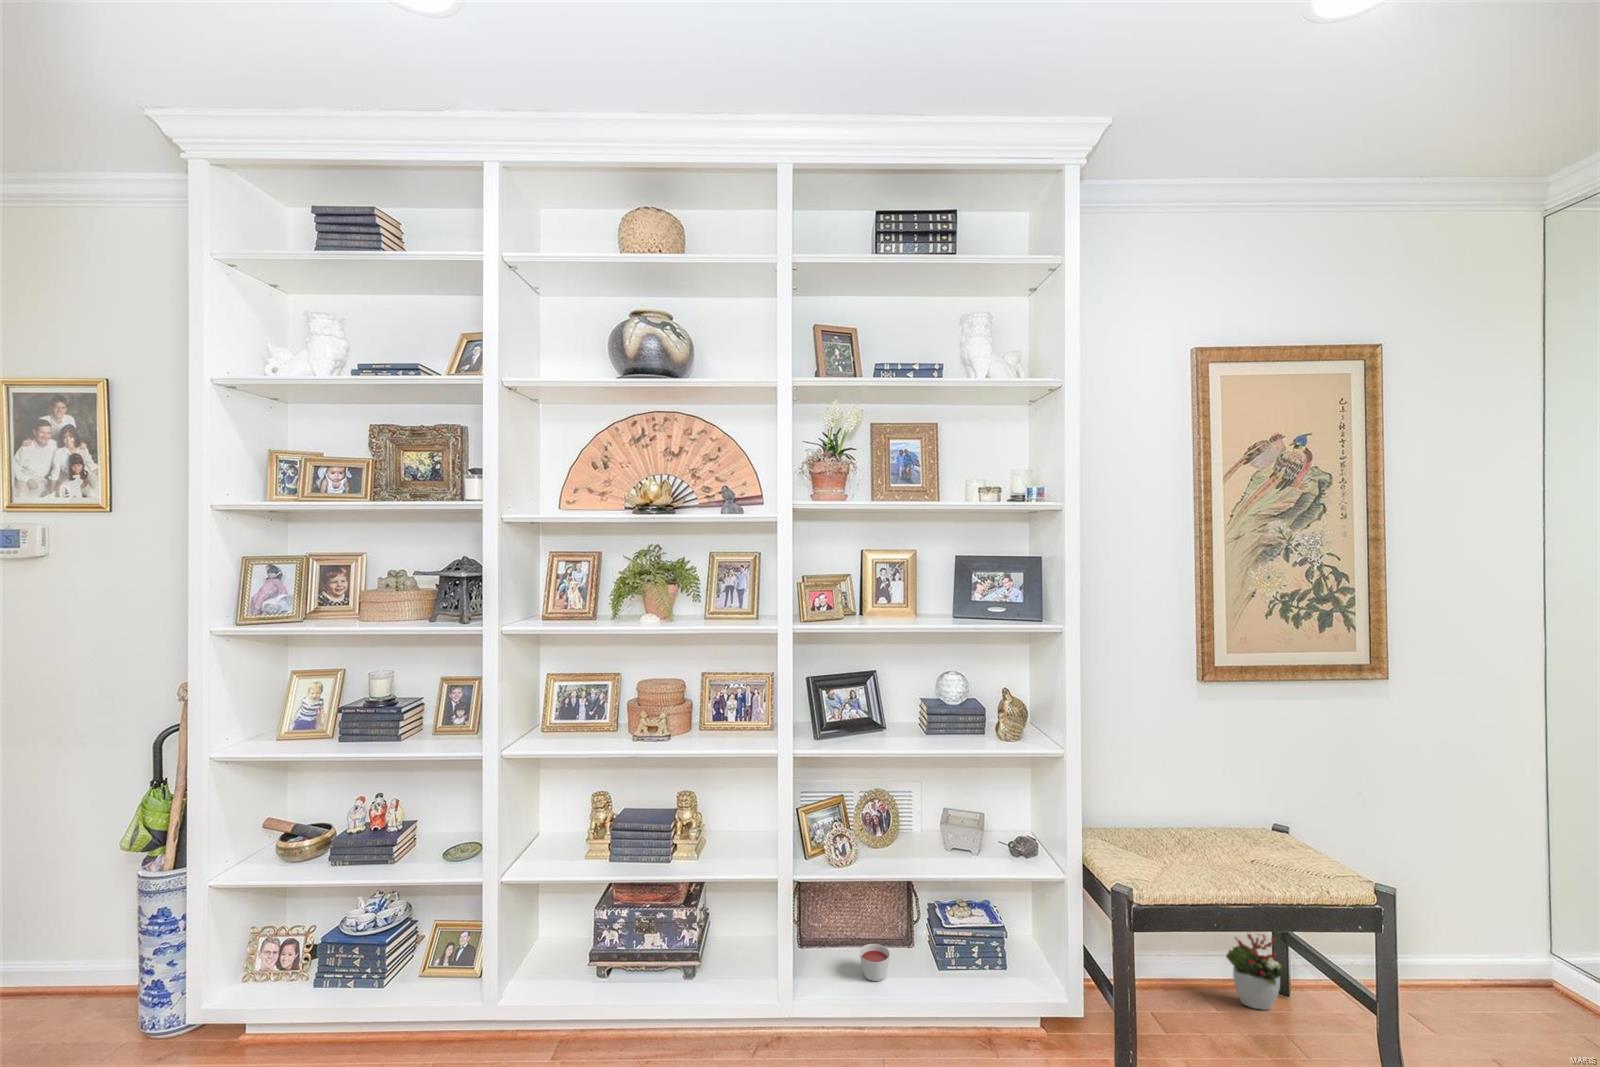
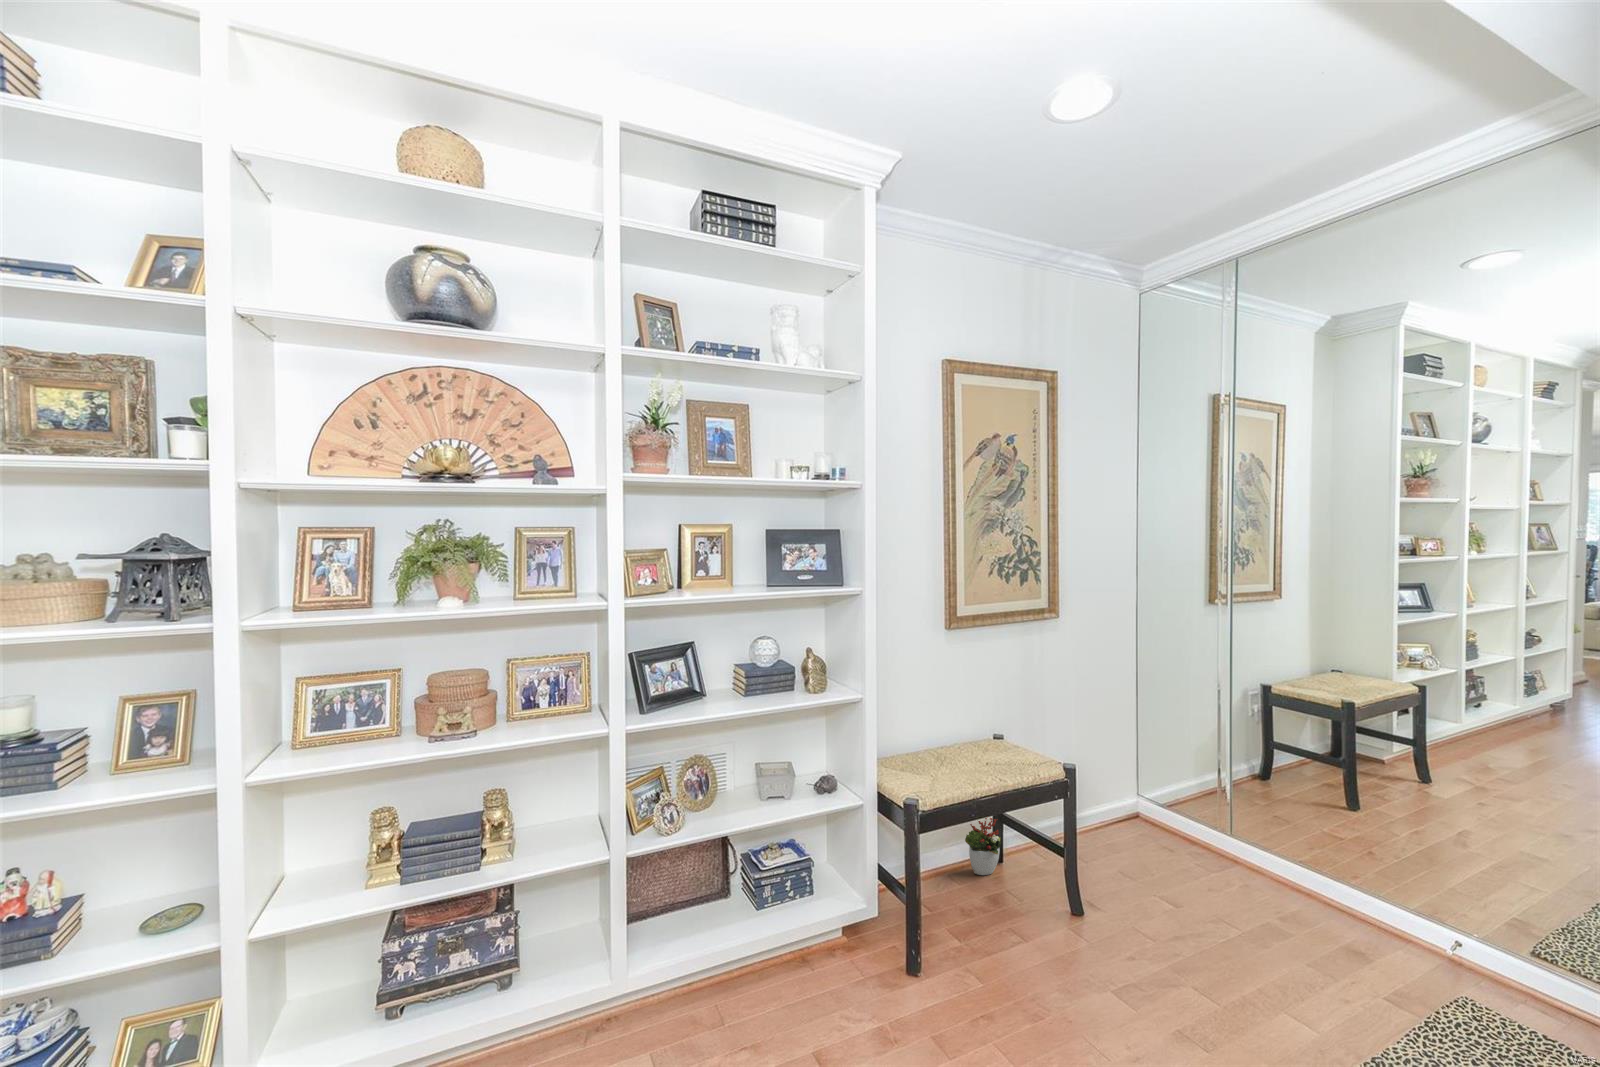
candle: present [859,944,890,981] -> none [684,900,713,936]

